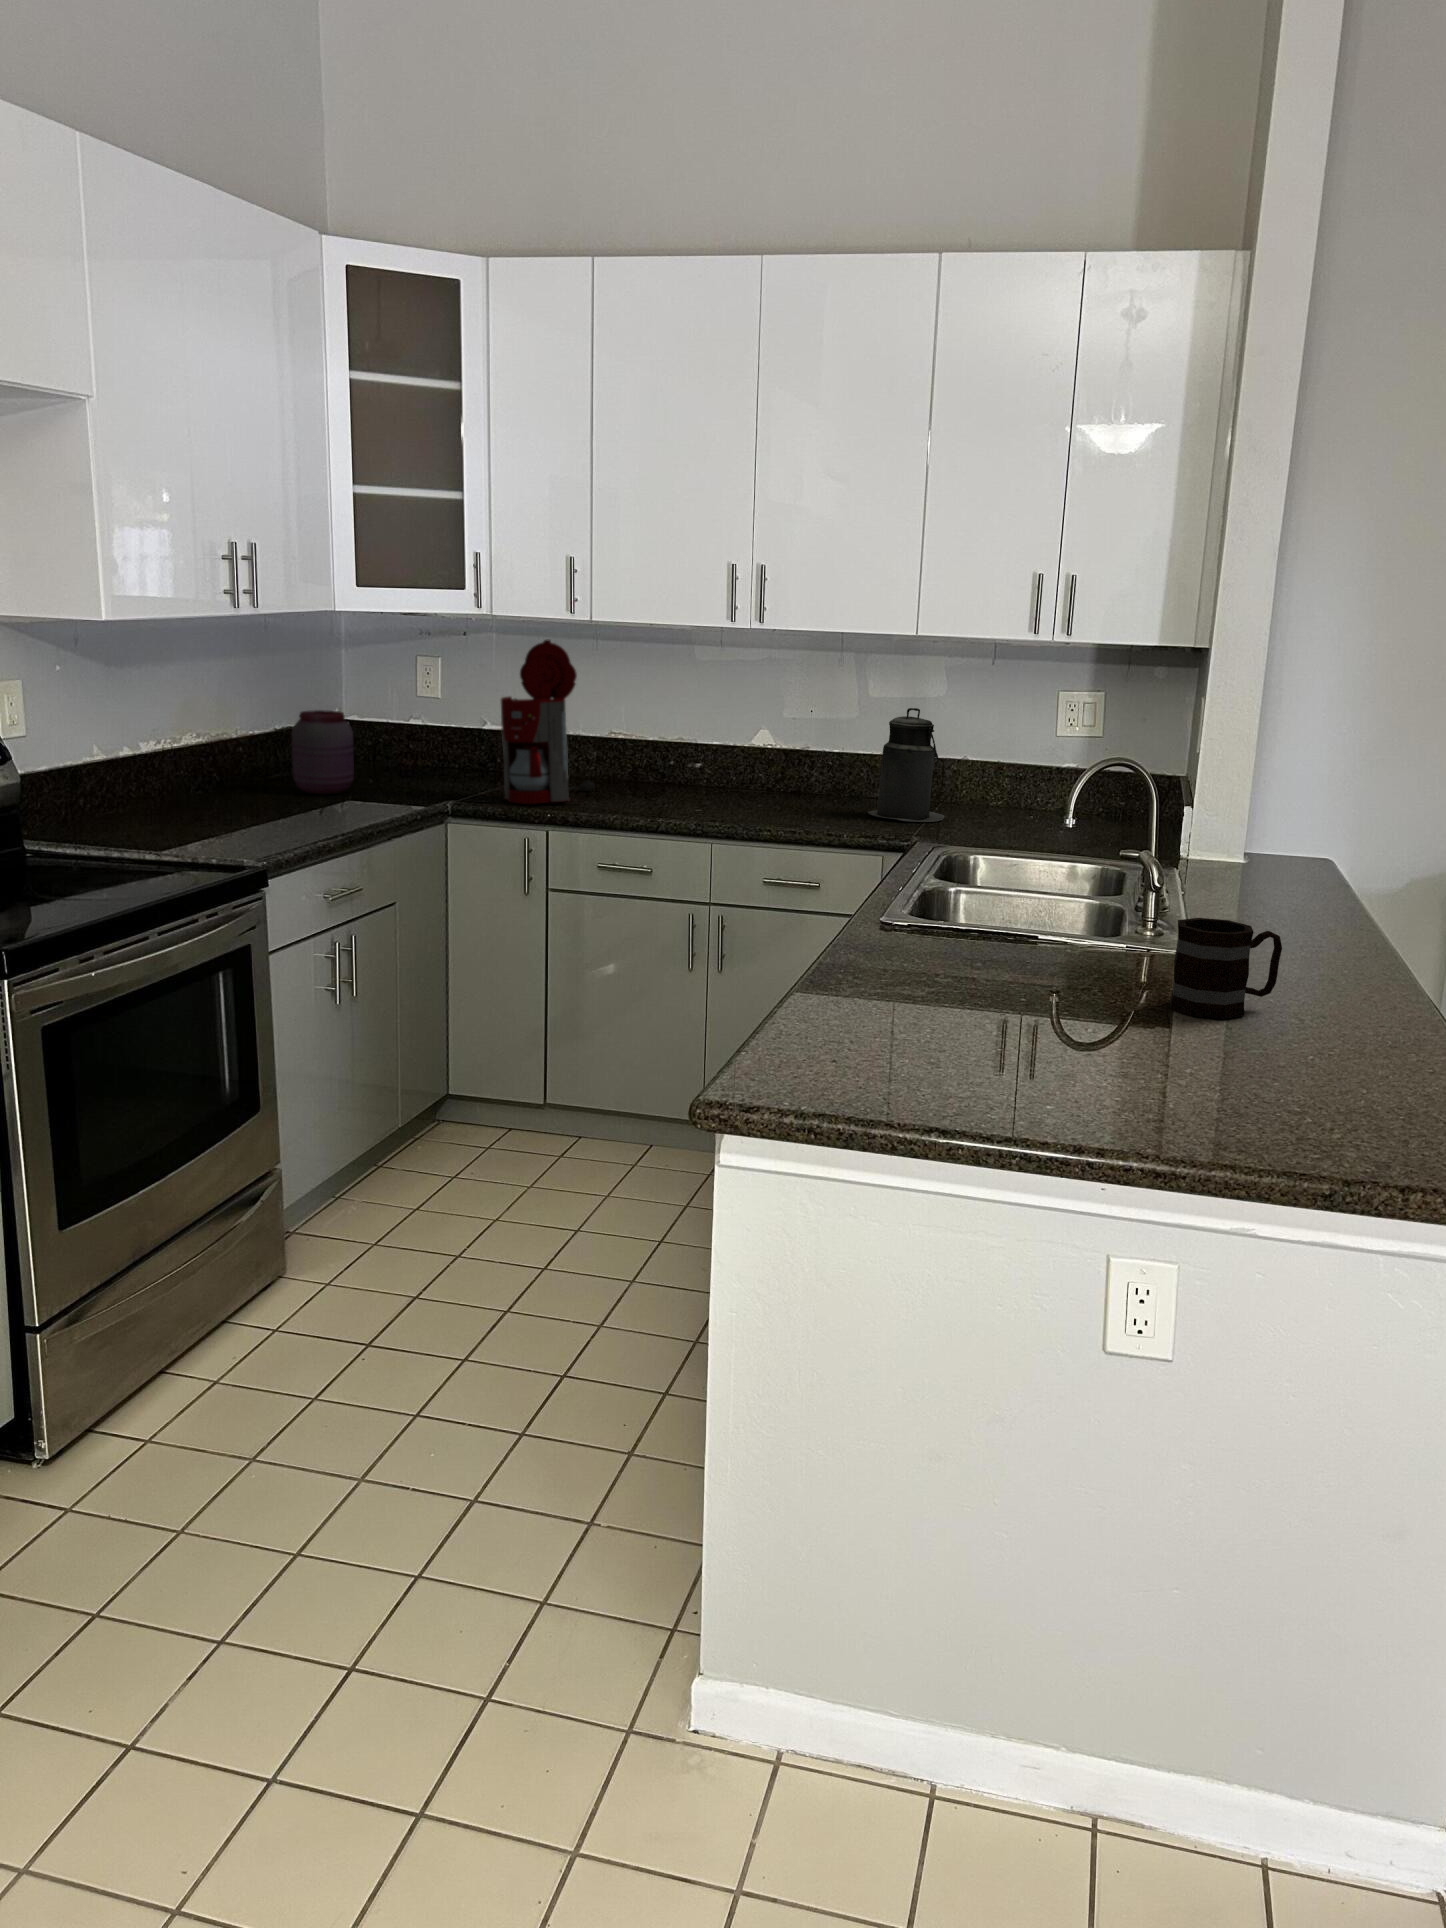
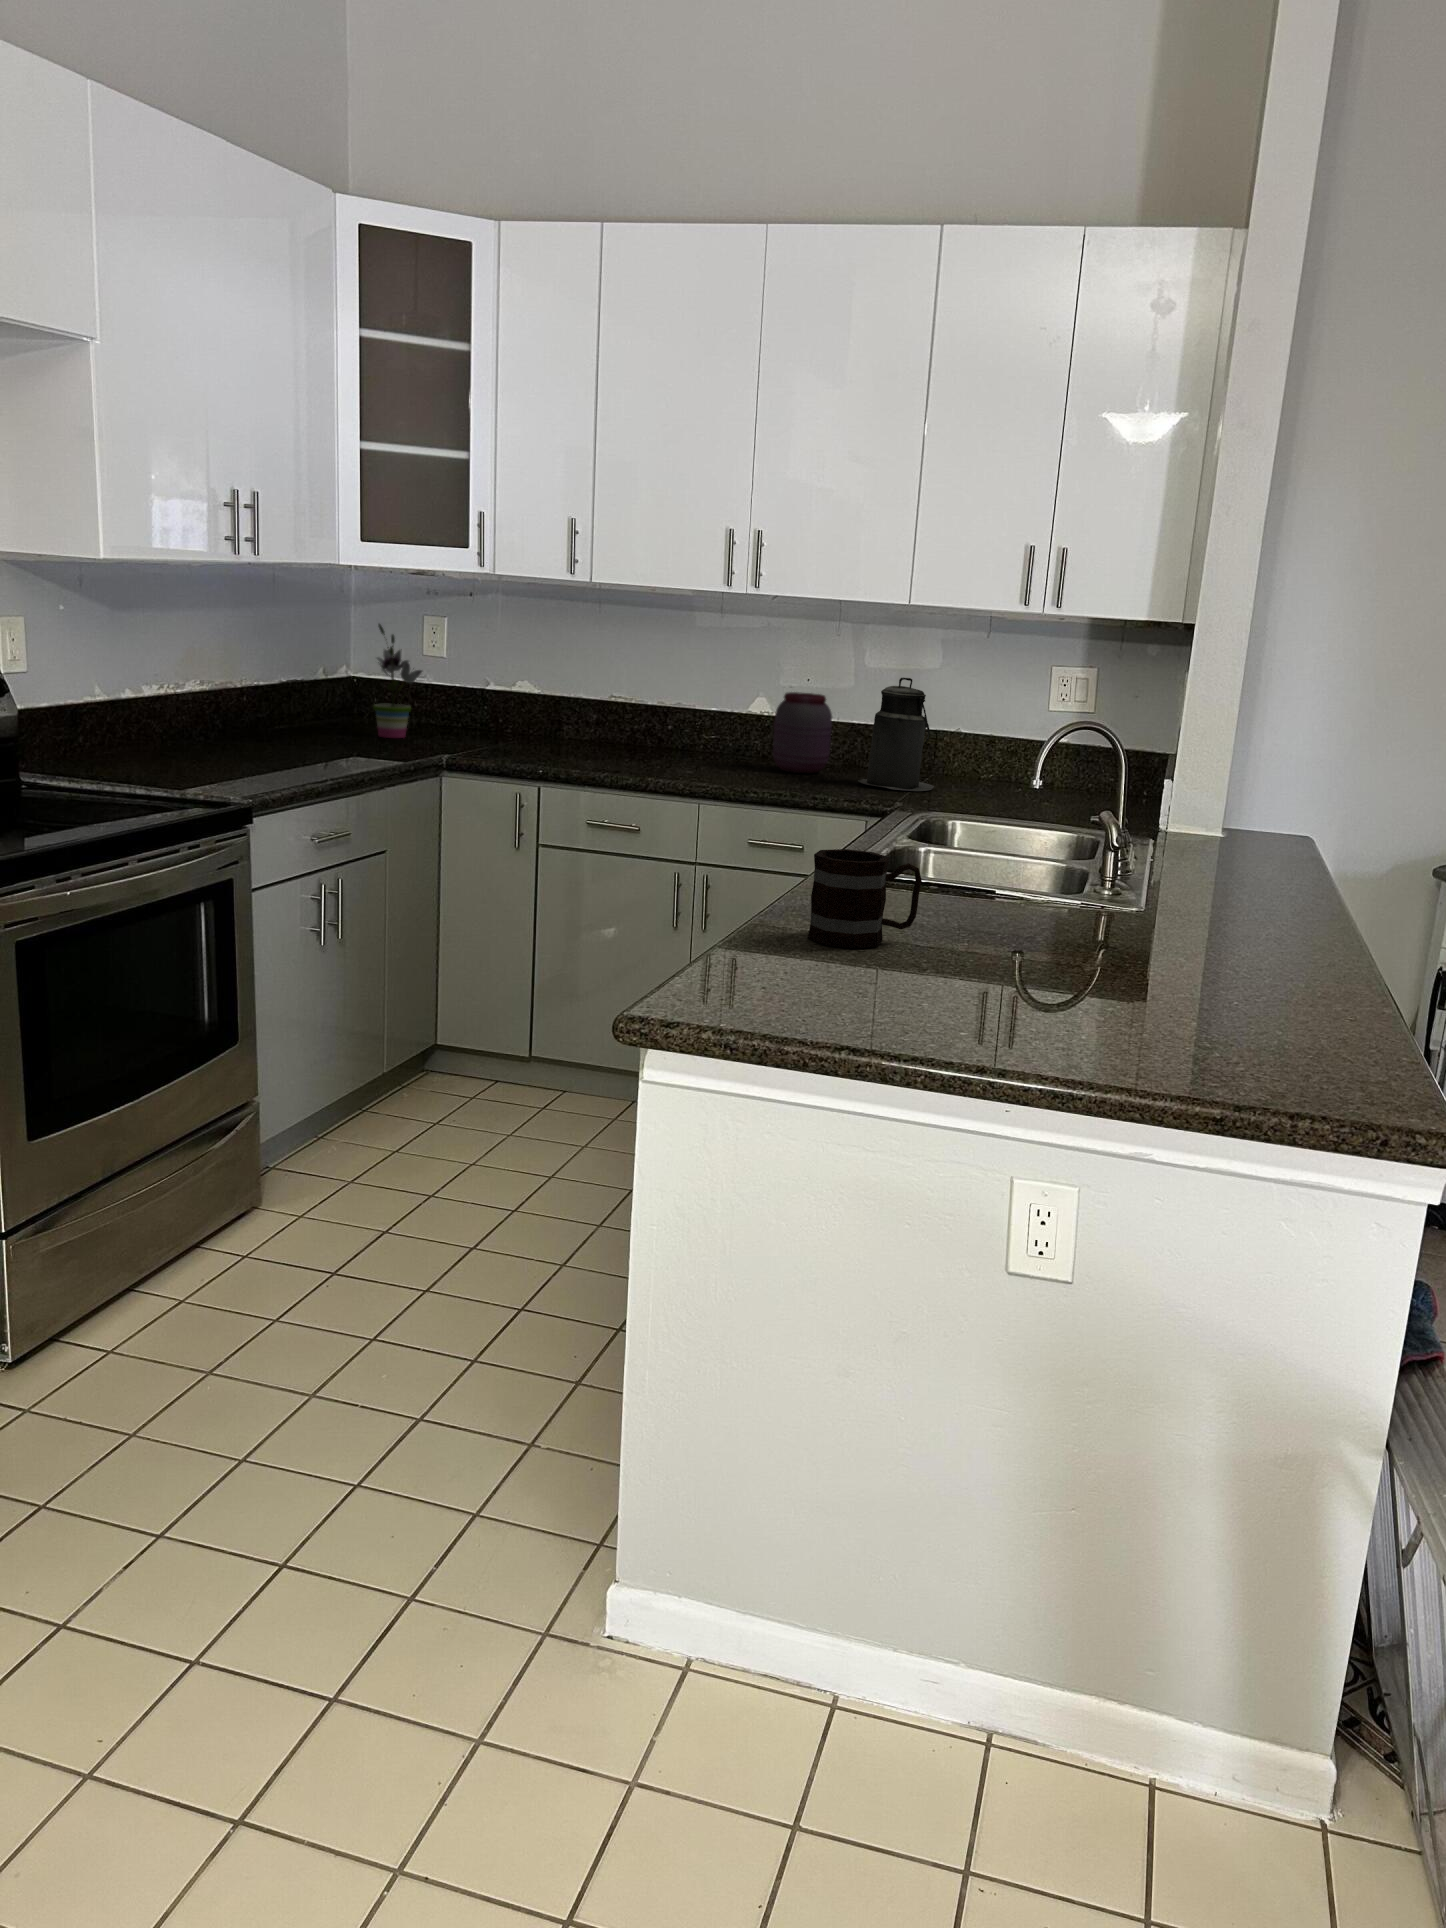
coffee maker: present [501,640,595,804] -> none [498,600,592,761]
potted plant: none [371,667,425,782] -> present [373,624,422,738]
jar: present [292,710,354,794] -> present [773,692,832,773]
mug: present [1170,918,1282,1019] -> present [808,849,922,948]

